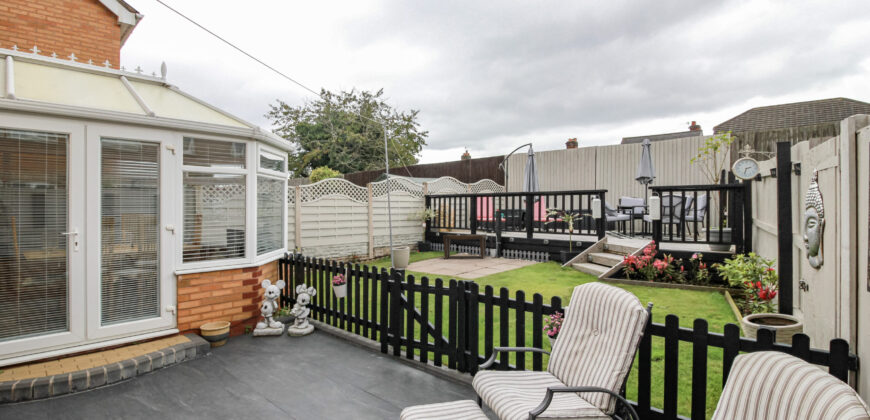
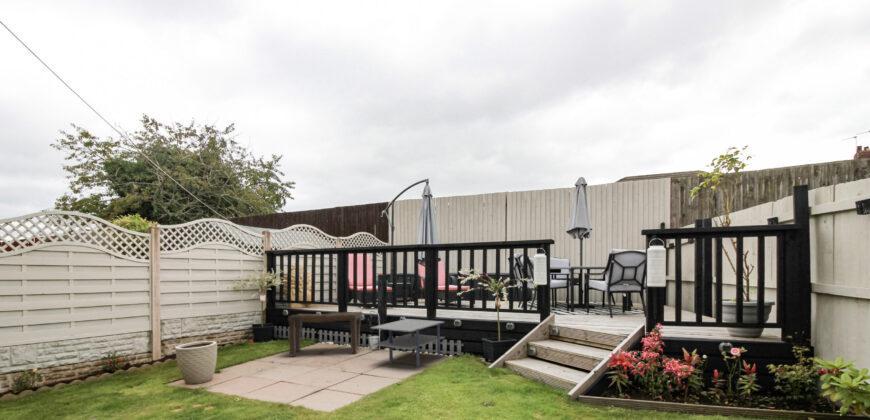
side table: none [492,239,538,266] -> present [371,319,445,368]

